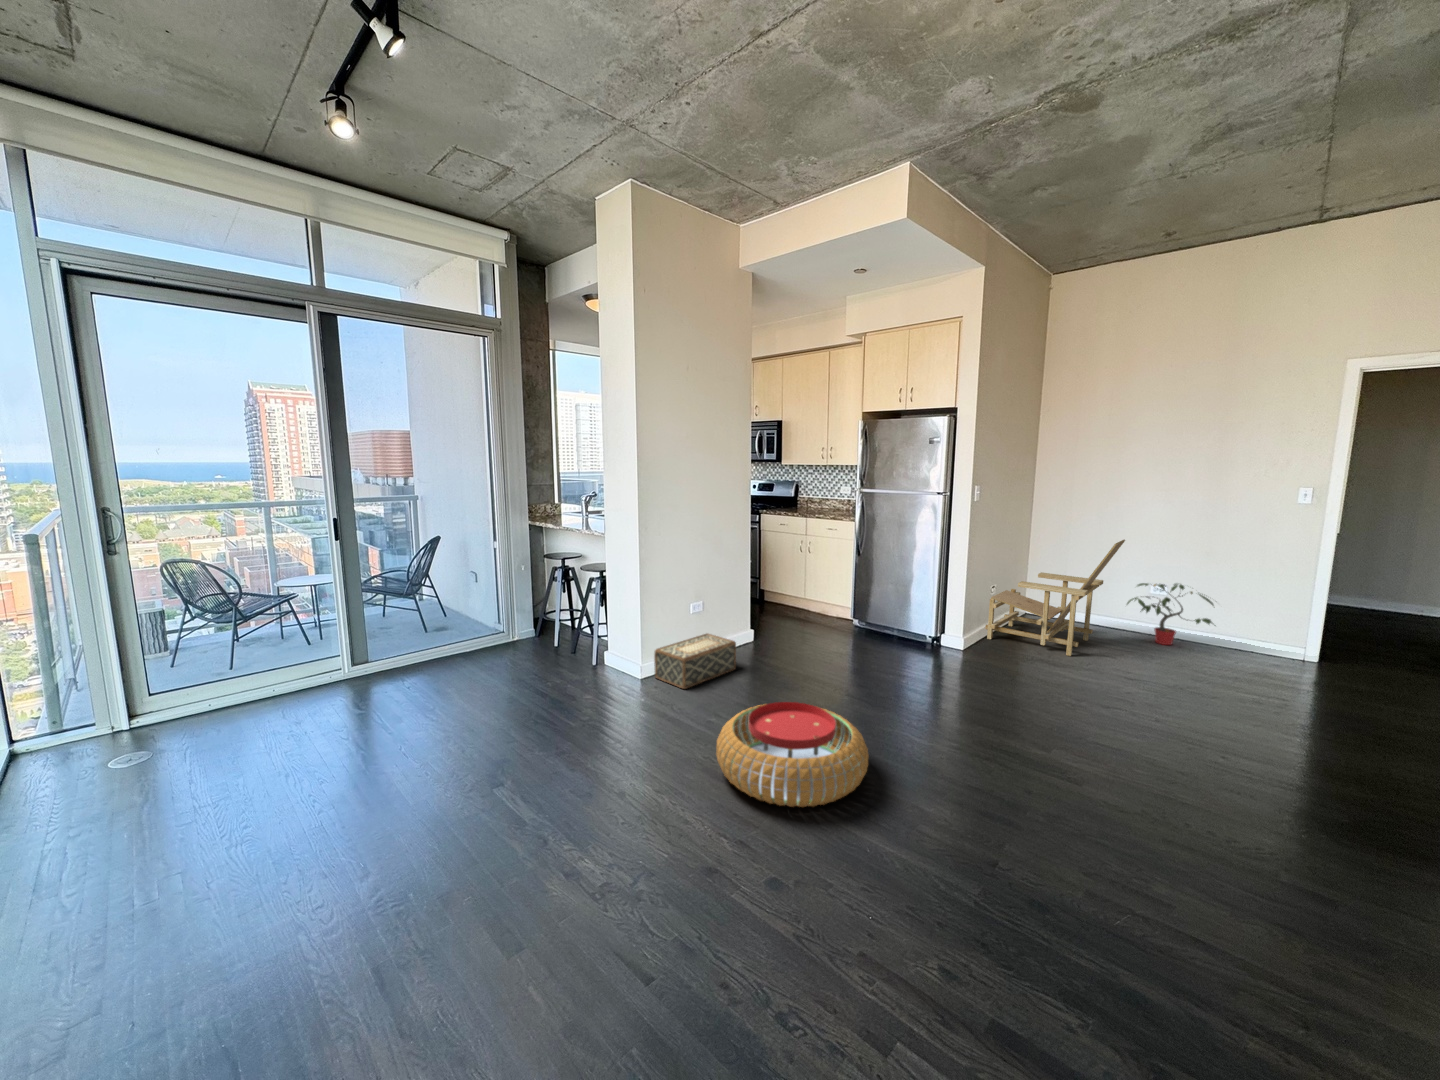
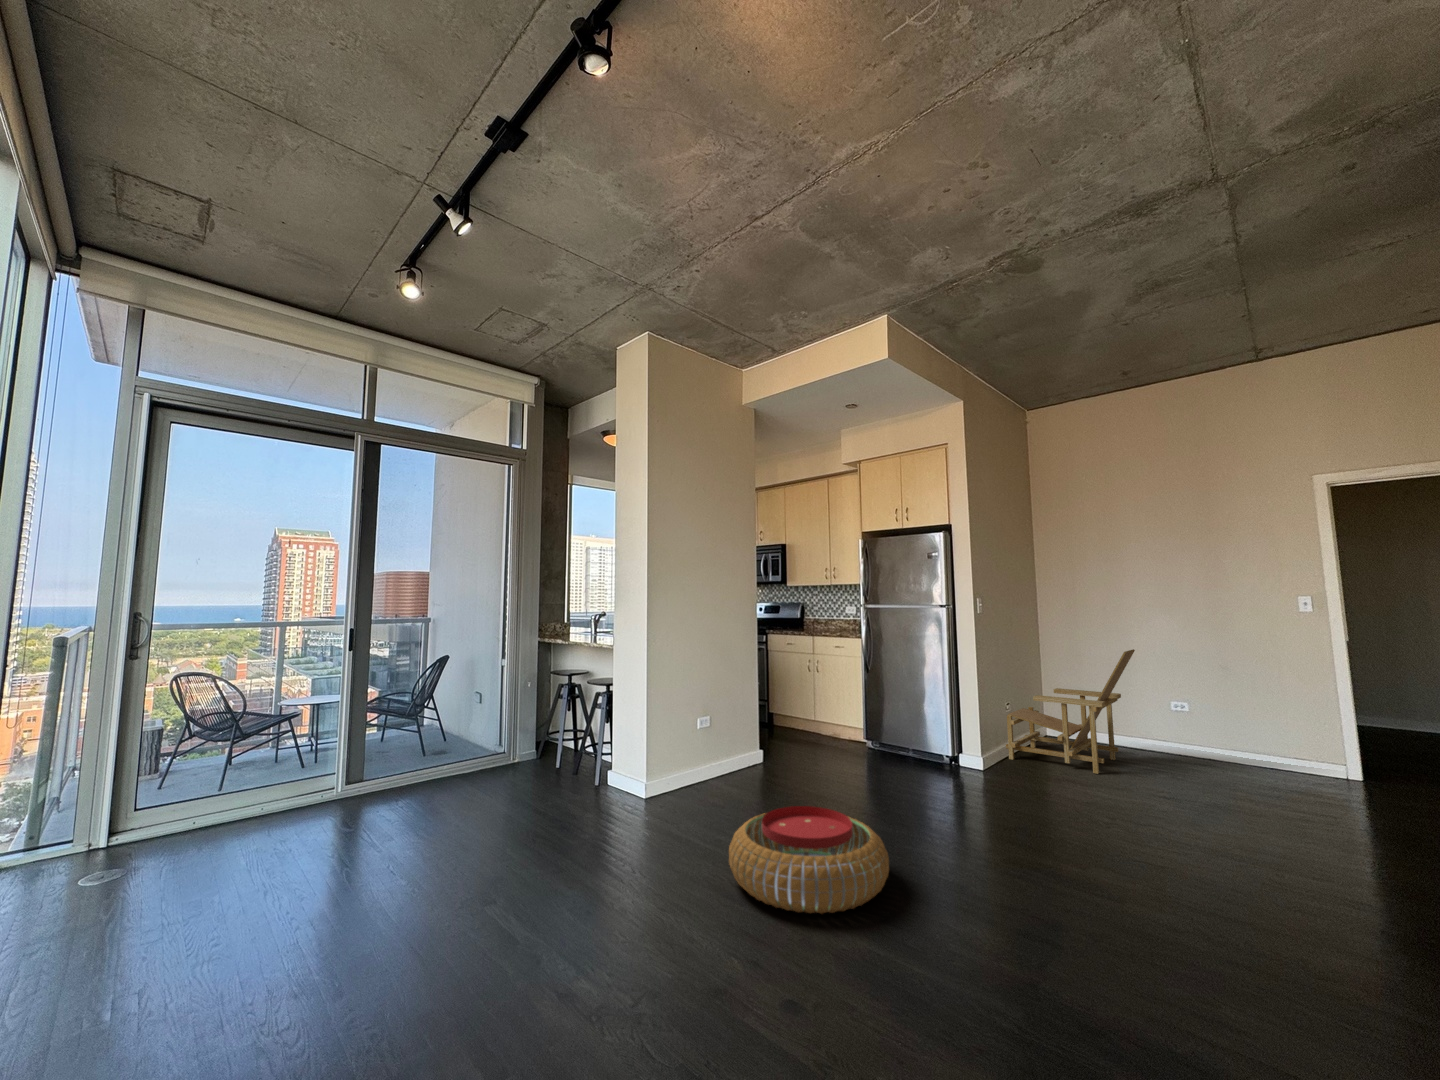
potted plant: present [1127,583,1214,645] -> none [1149,696,1248,763]
woven basket: present [654,634,736,689] -> none [661,751,746,807]

